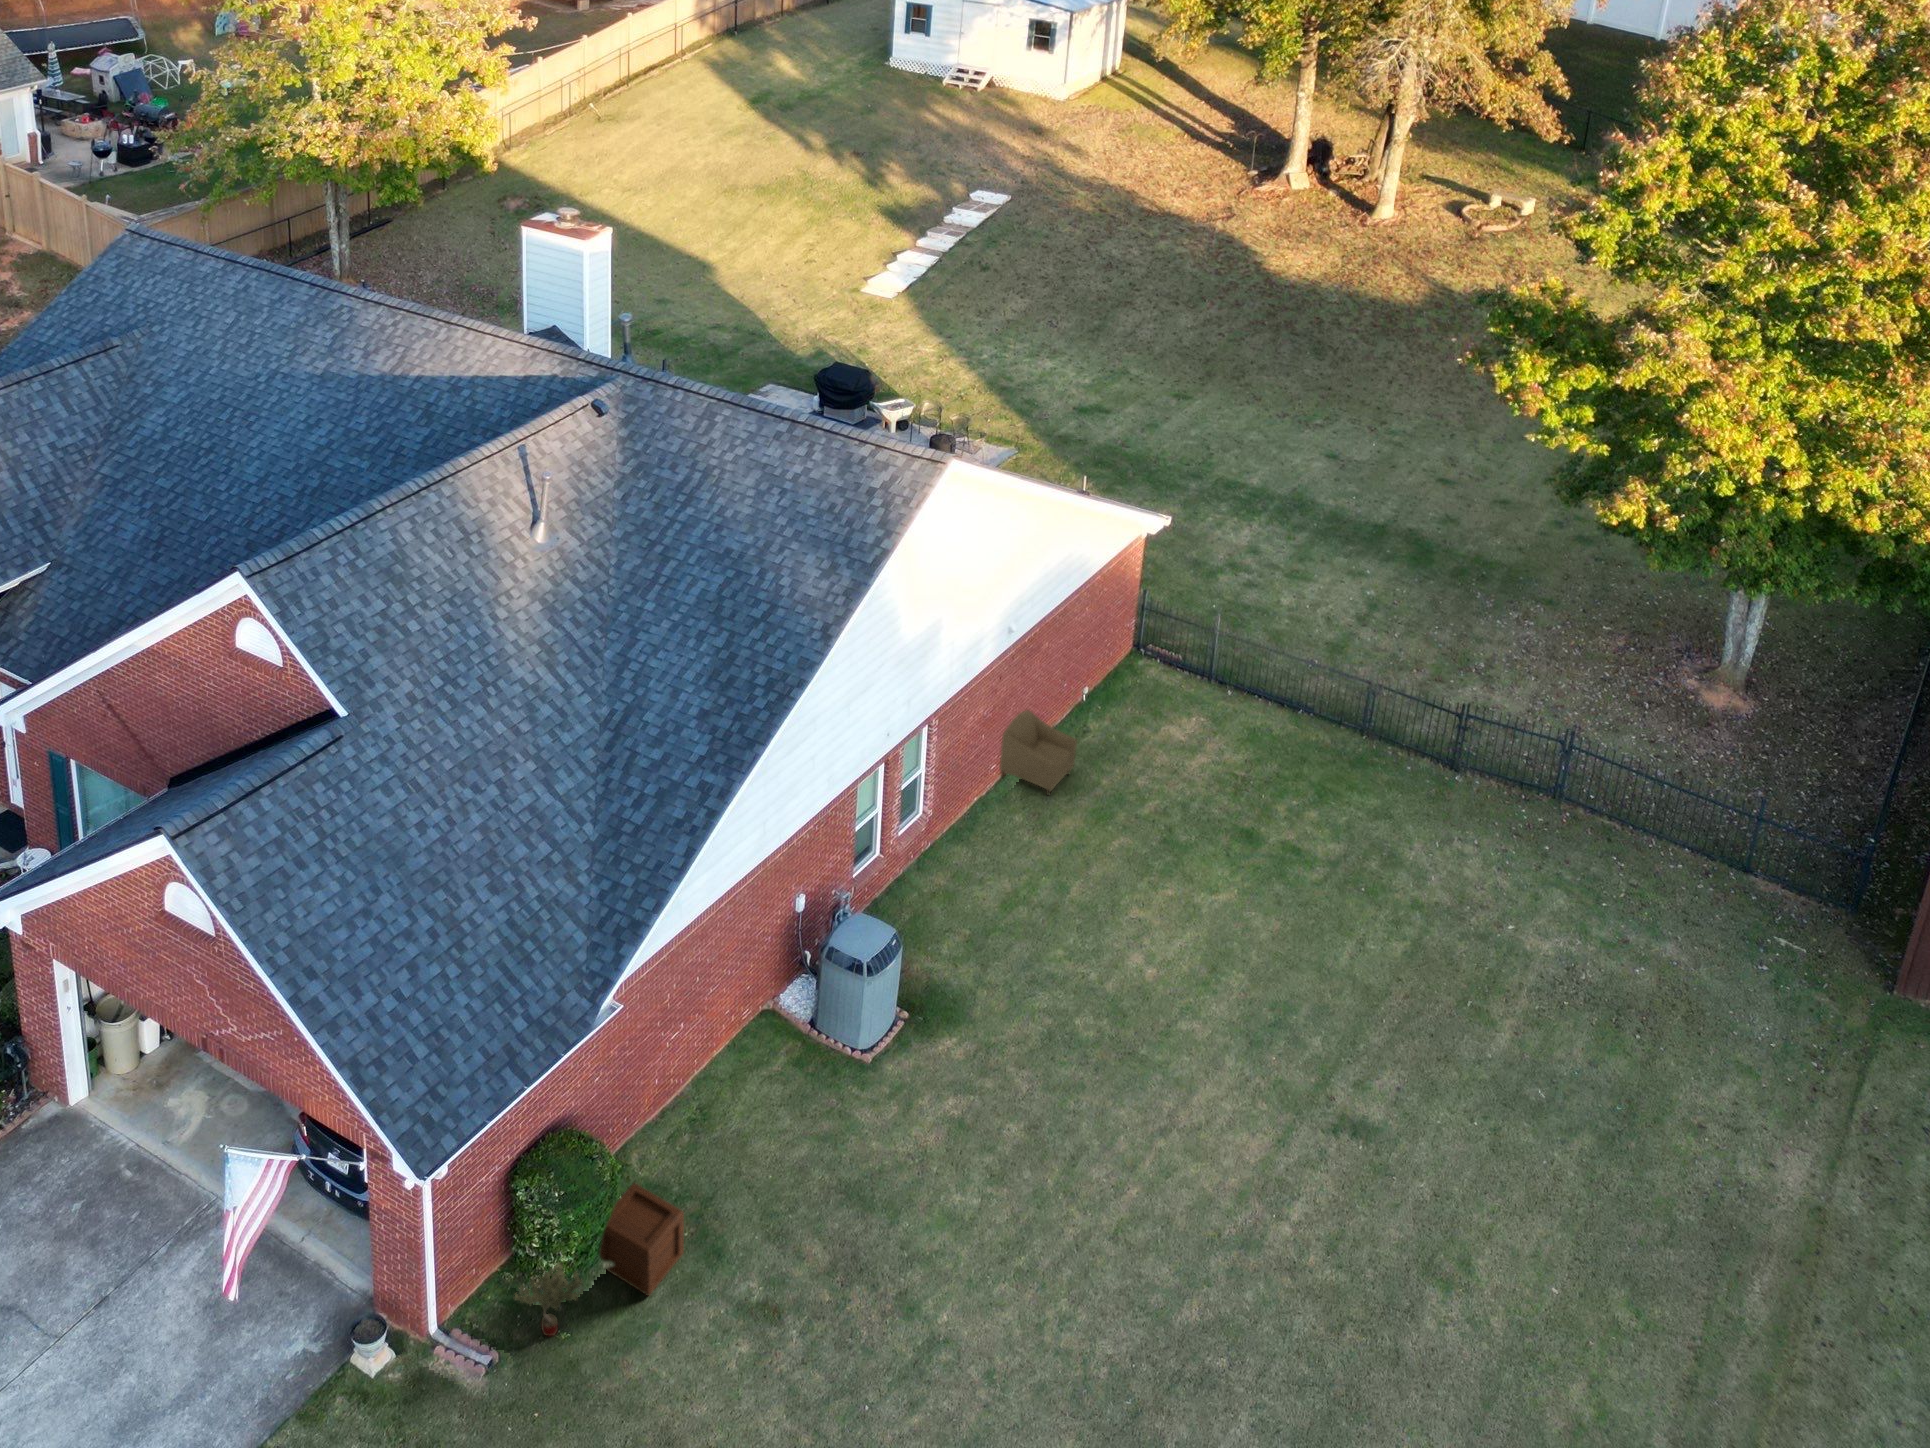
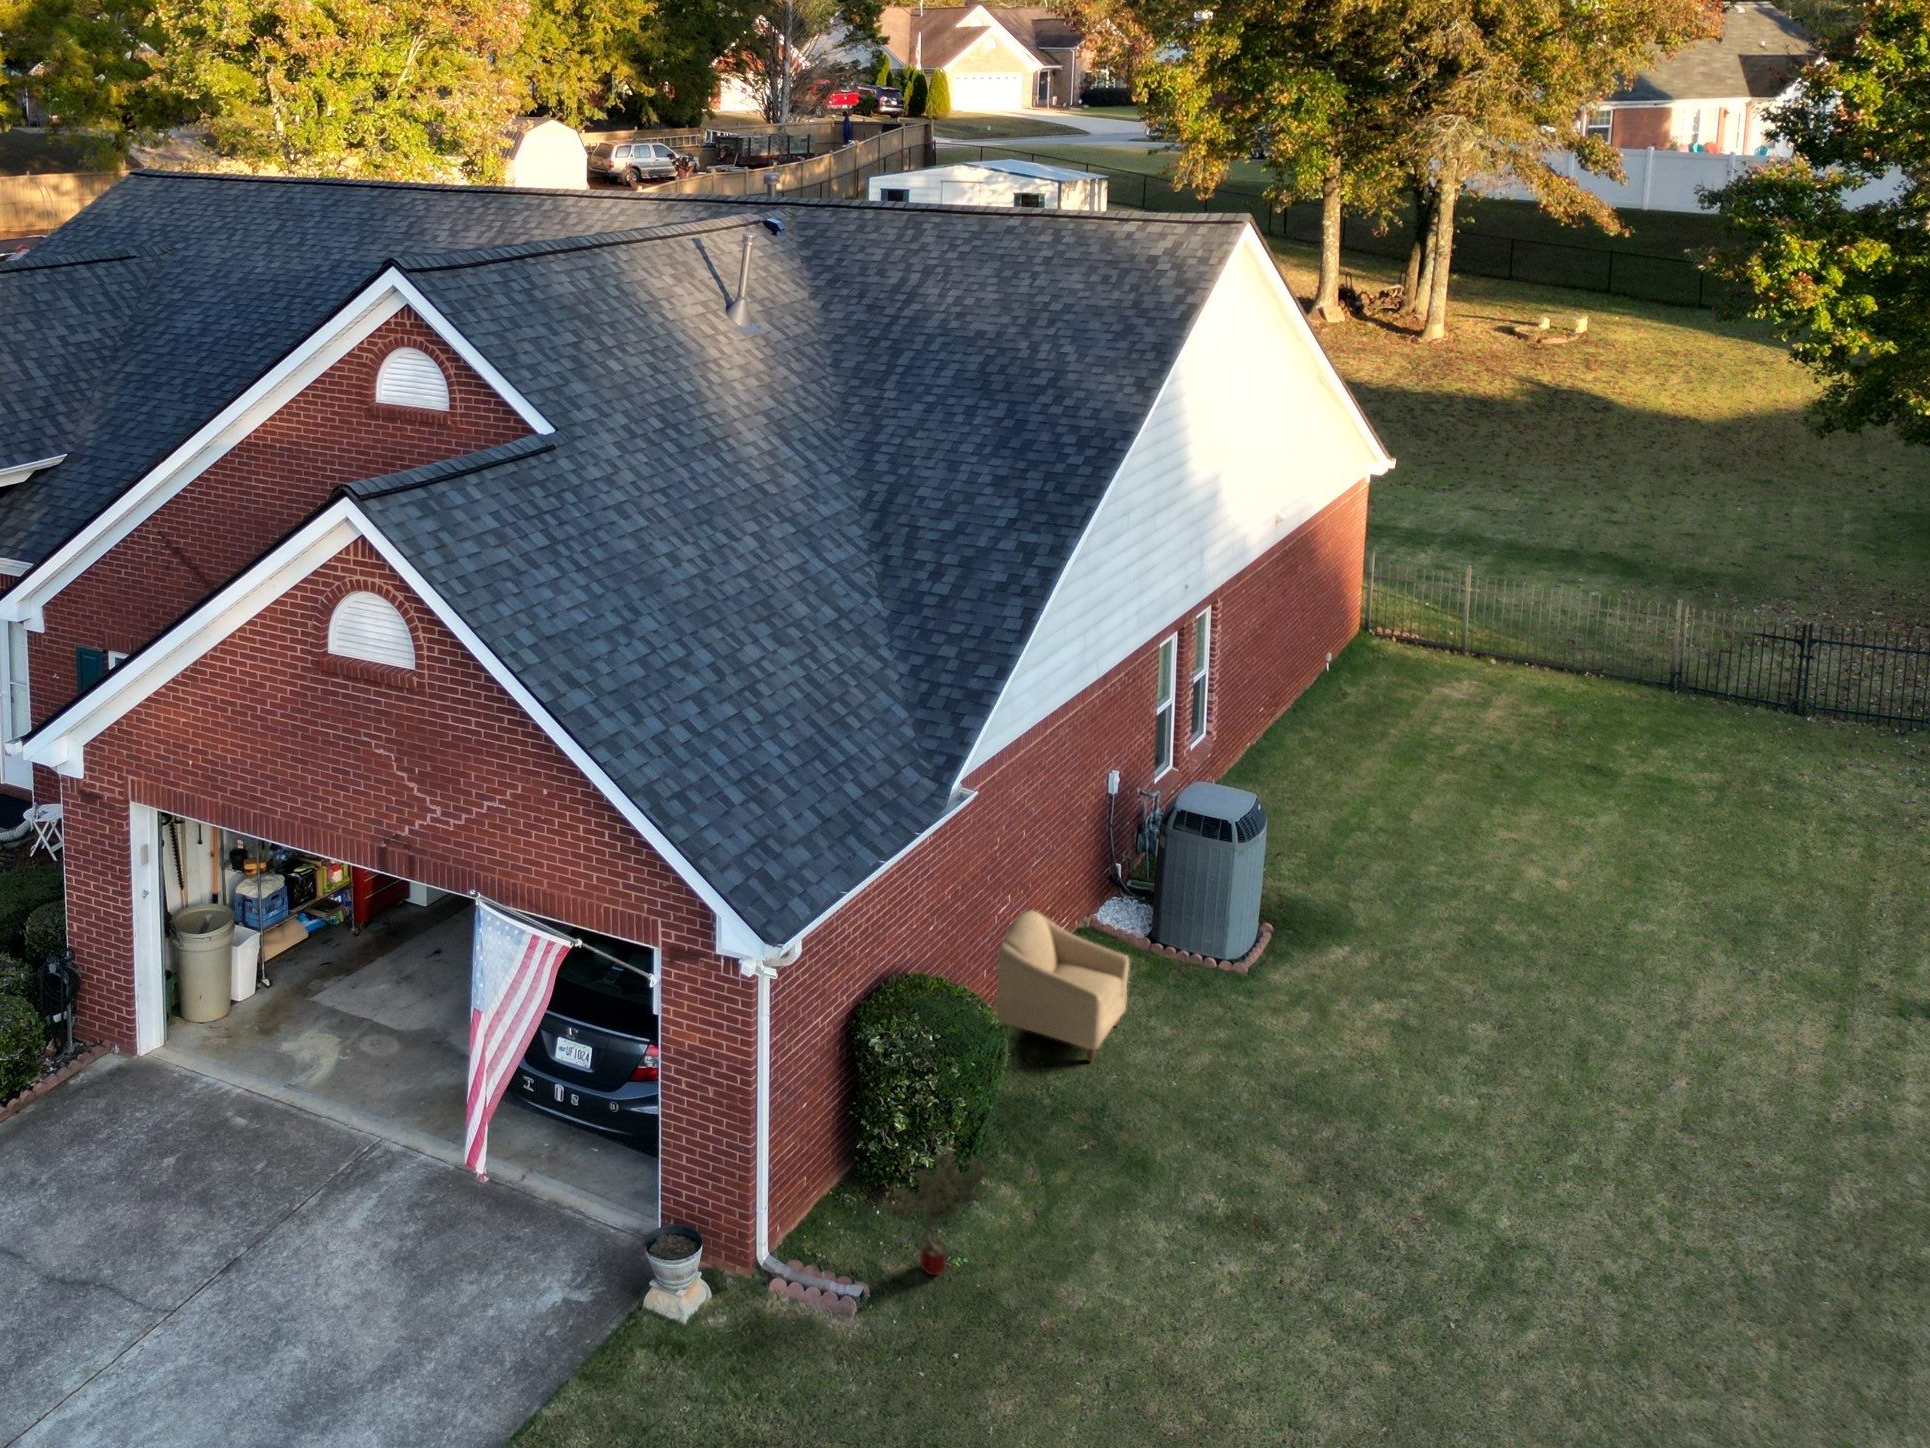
chair: present [999,710,1077,795] -> present [996,911,1129,1061]
wooden crate: present [599,1183,684,1296] -> none [973,1069,1095,1223]

